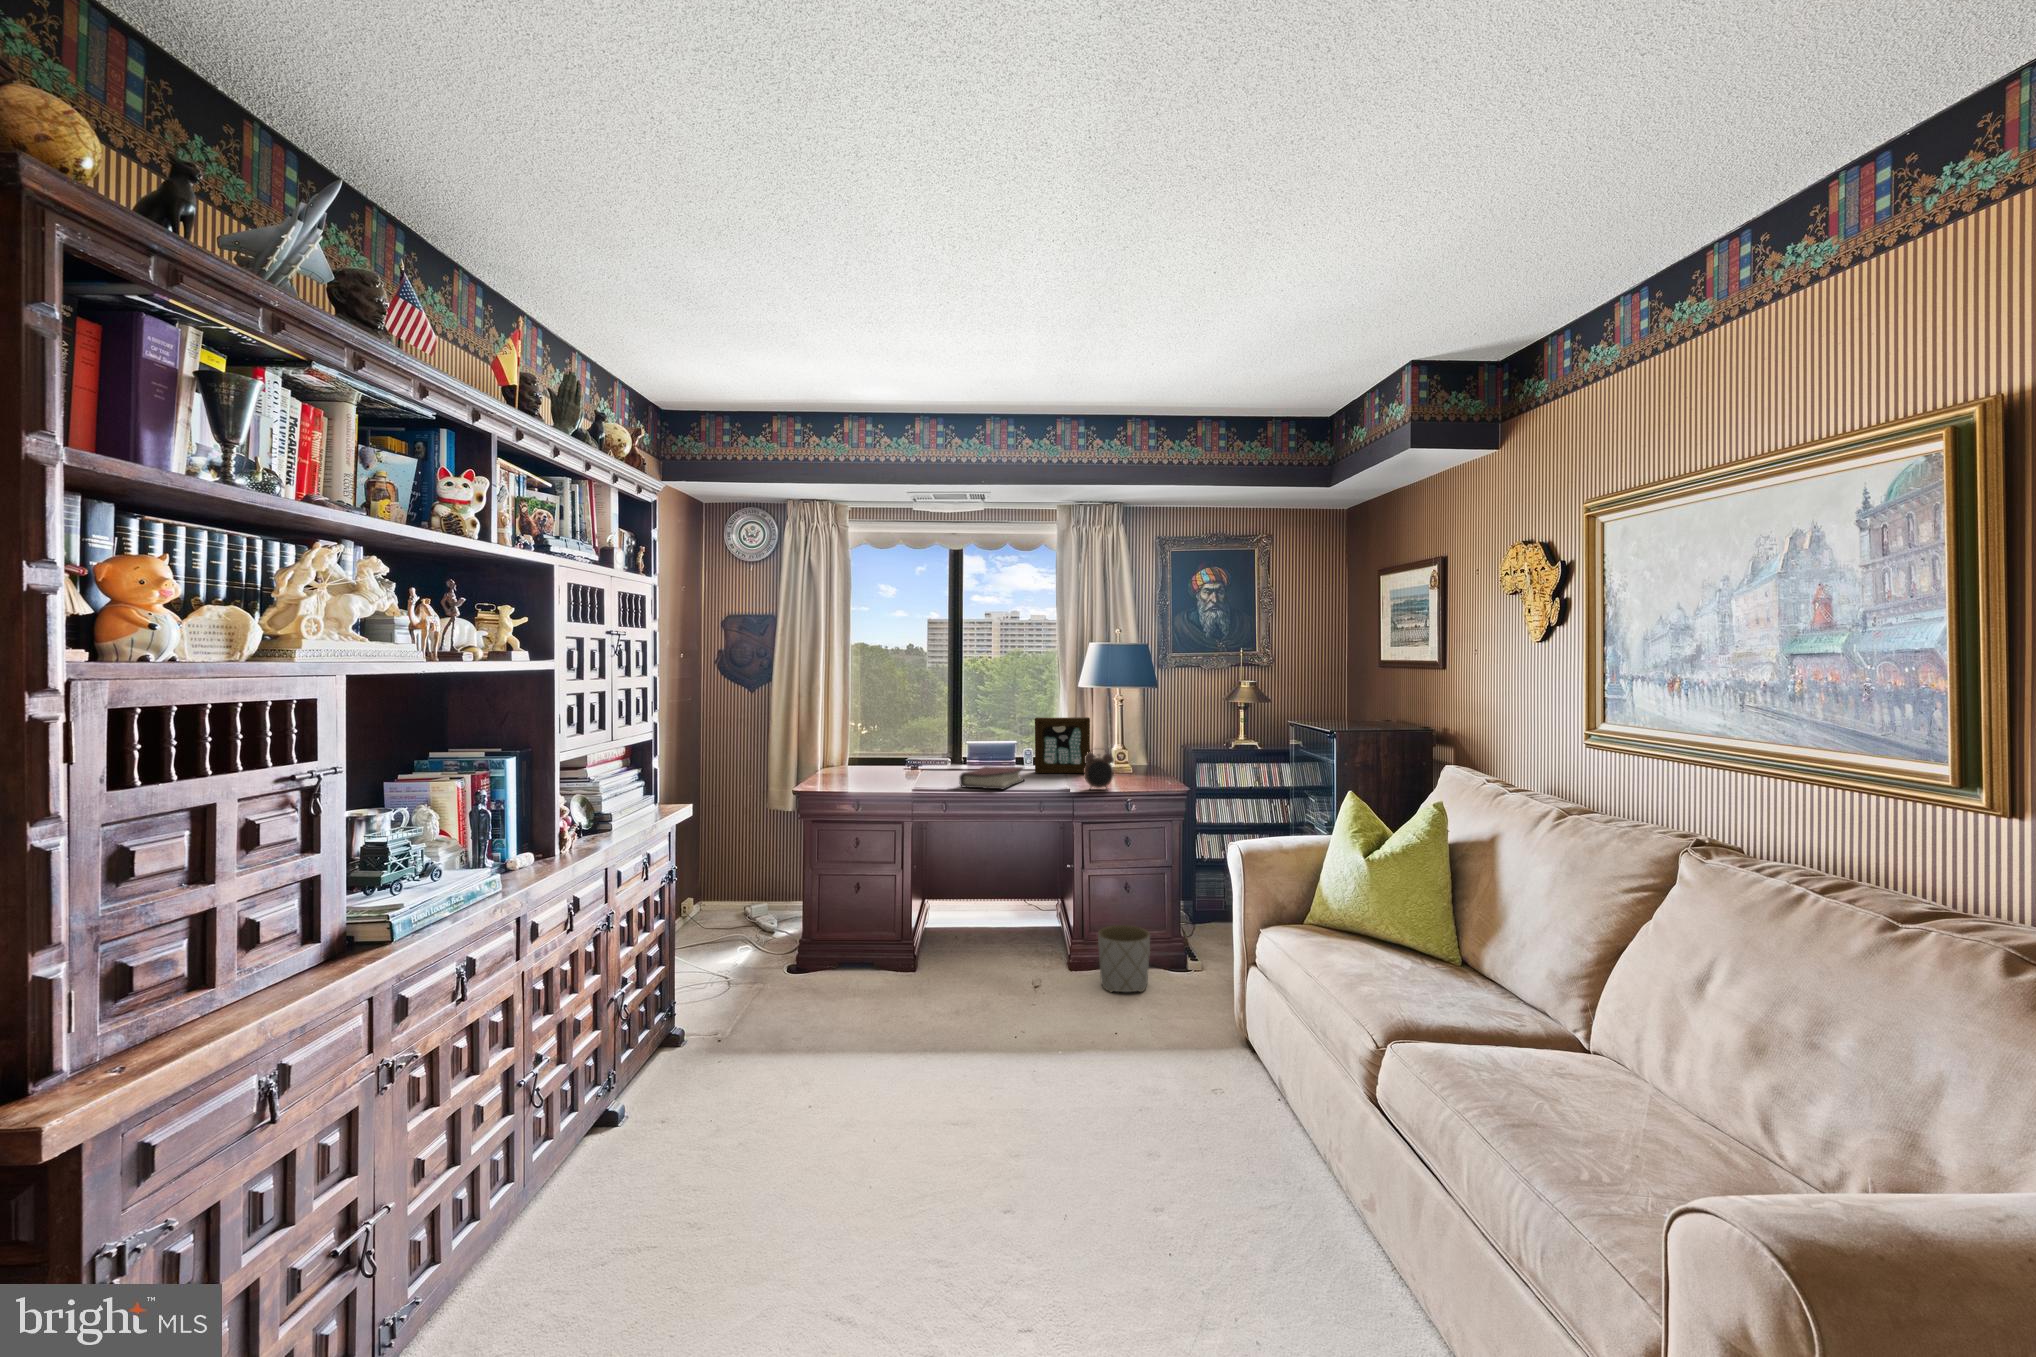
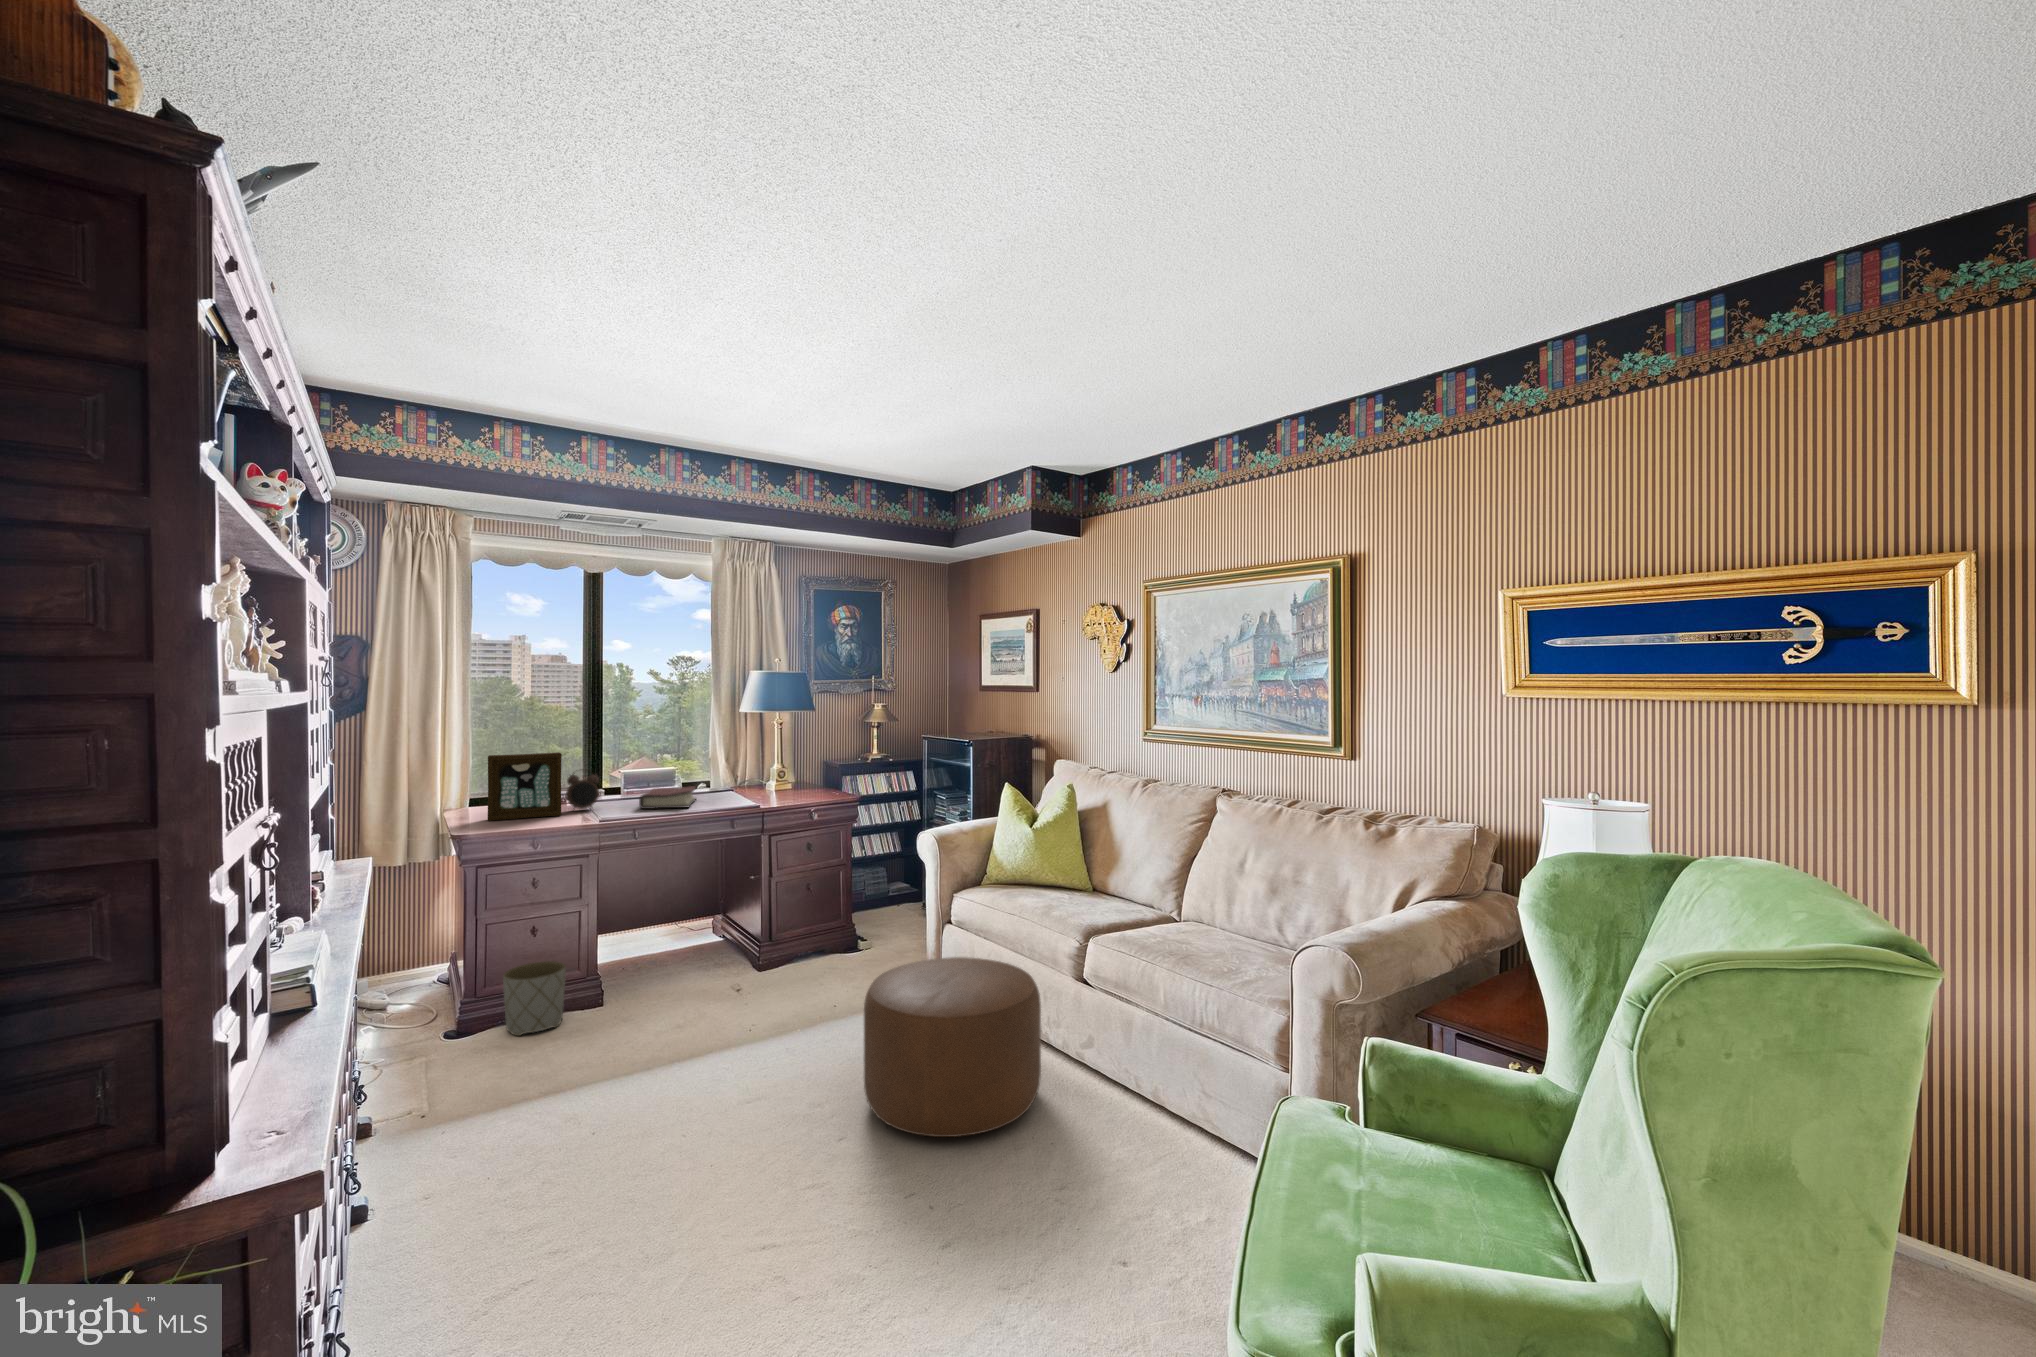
picture frame: present [1035,717,1090,773] -> present [488,752,562,821]
alarm clock: present [1084,752,1114,788] -> present [566,769,599,809]
planter: present [1098,925,1150,993] -> present [503,961,566,1036]
ottoman: none [1041,1020,1280,1292] -> present [864,957,1041,1137]

